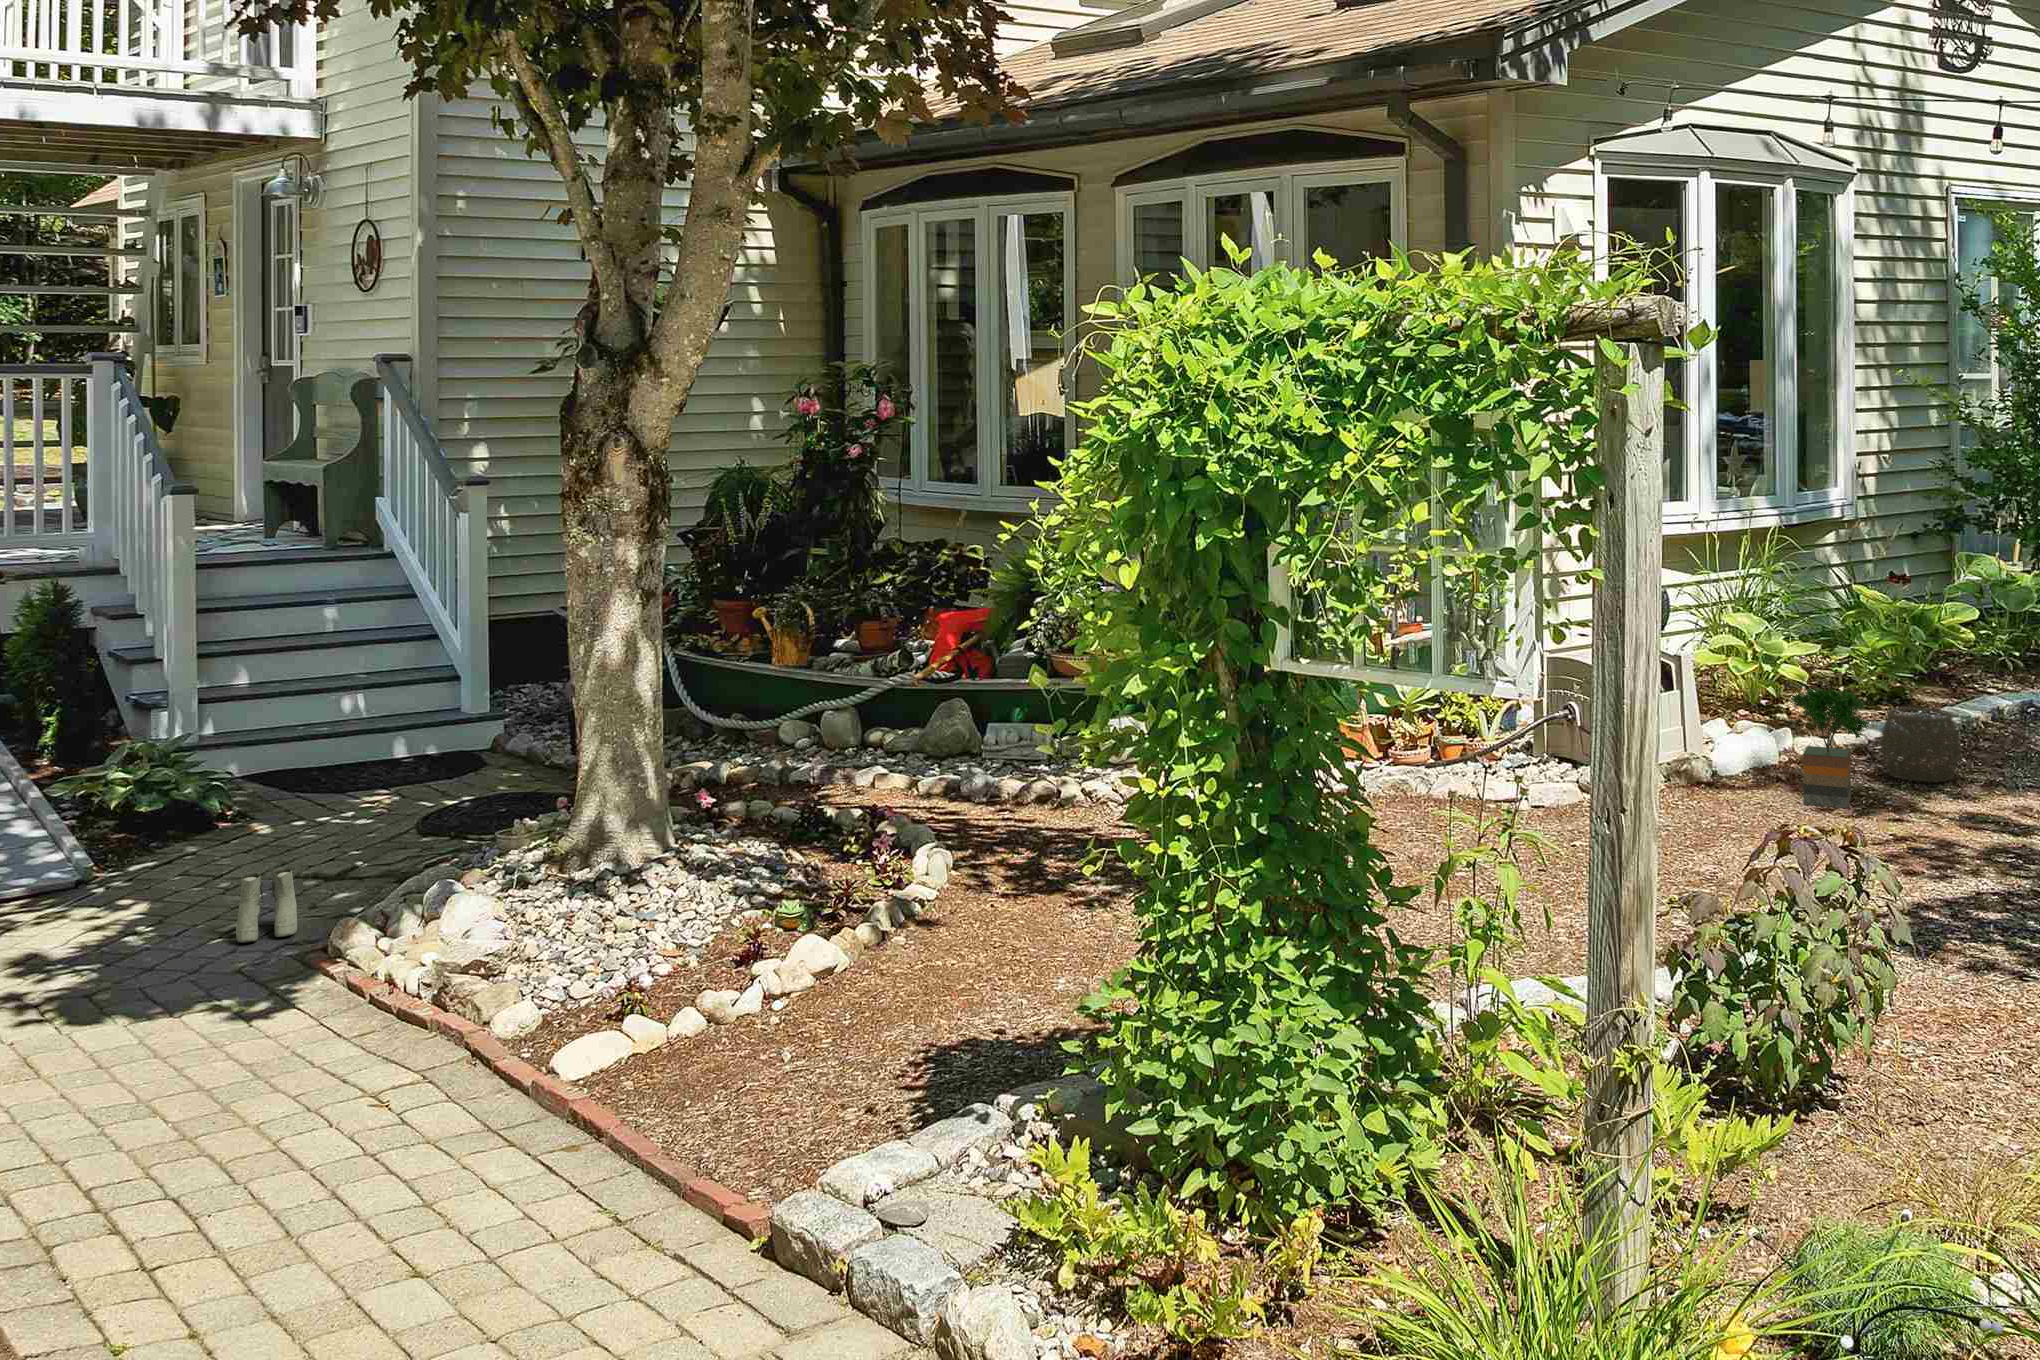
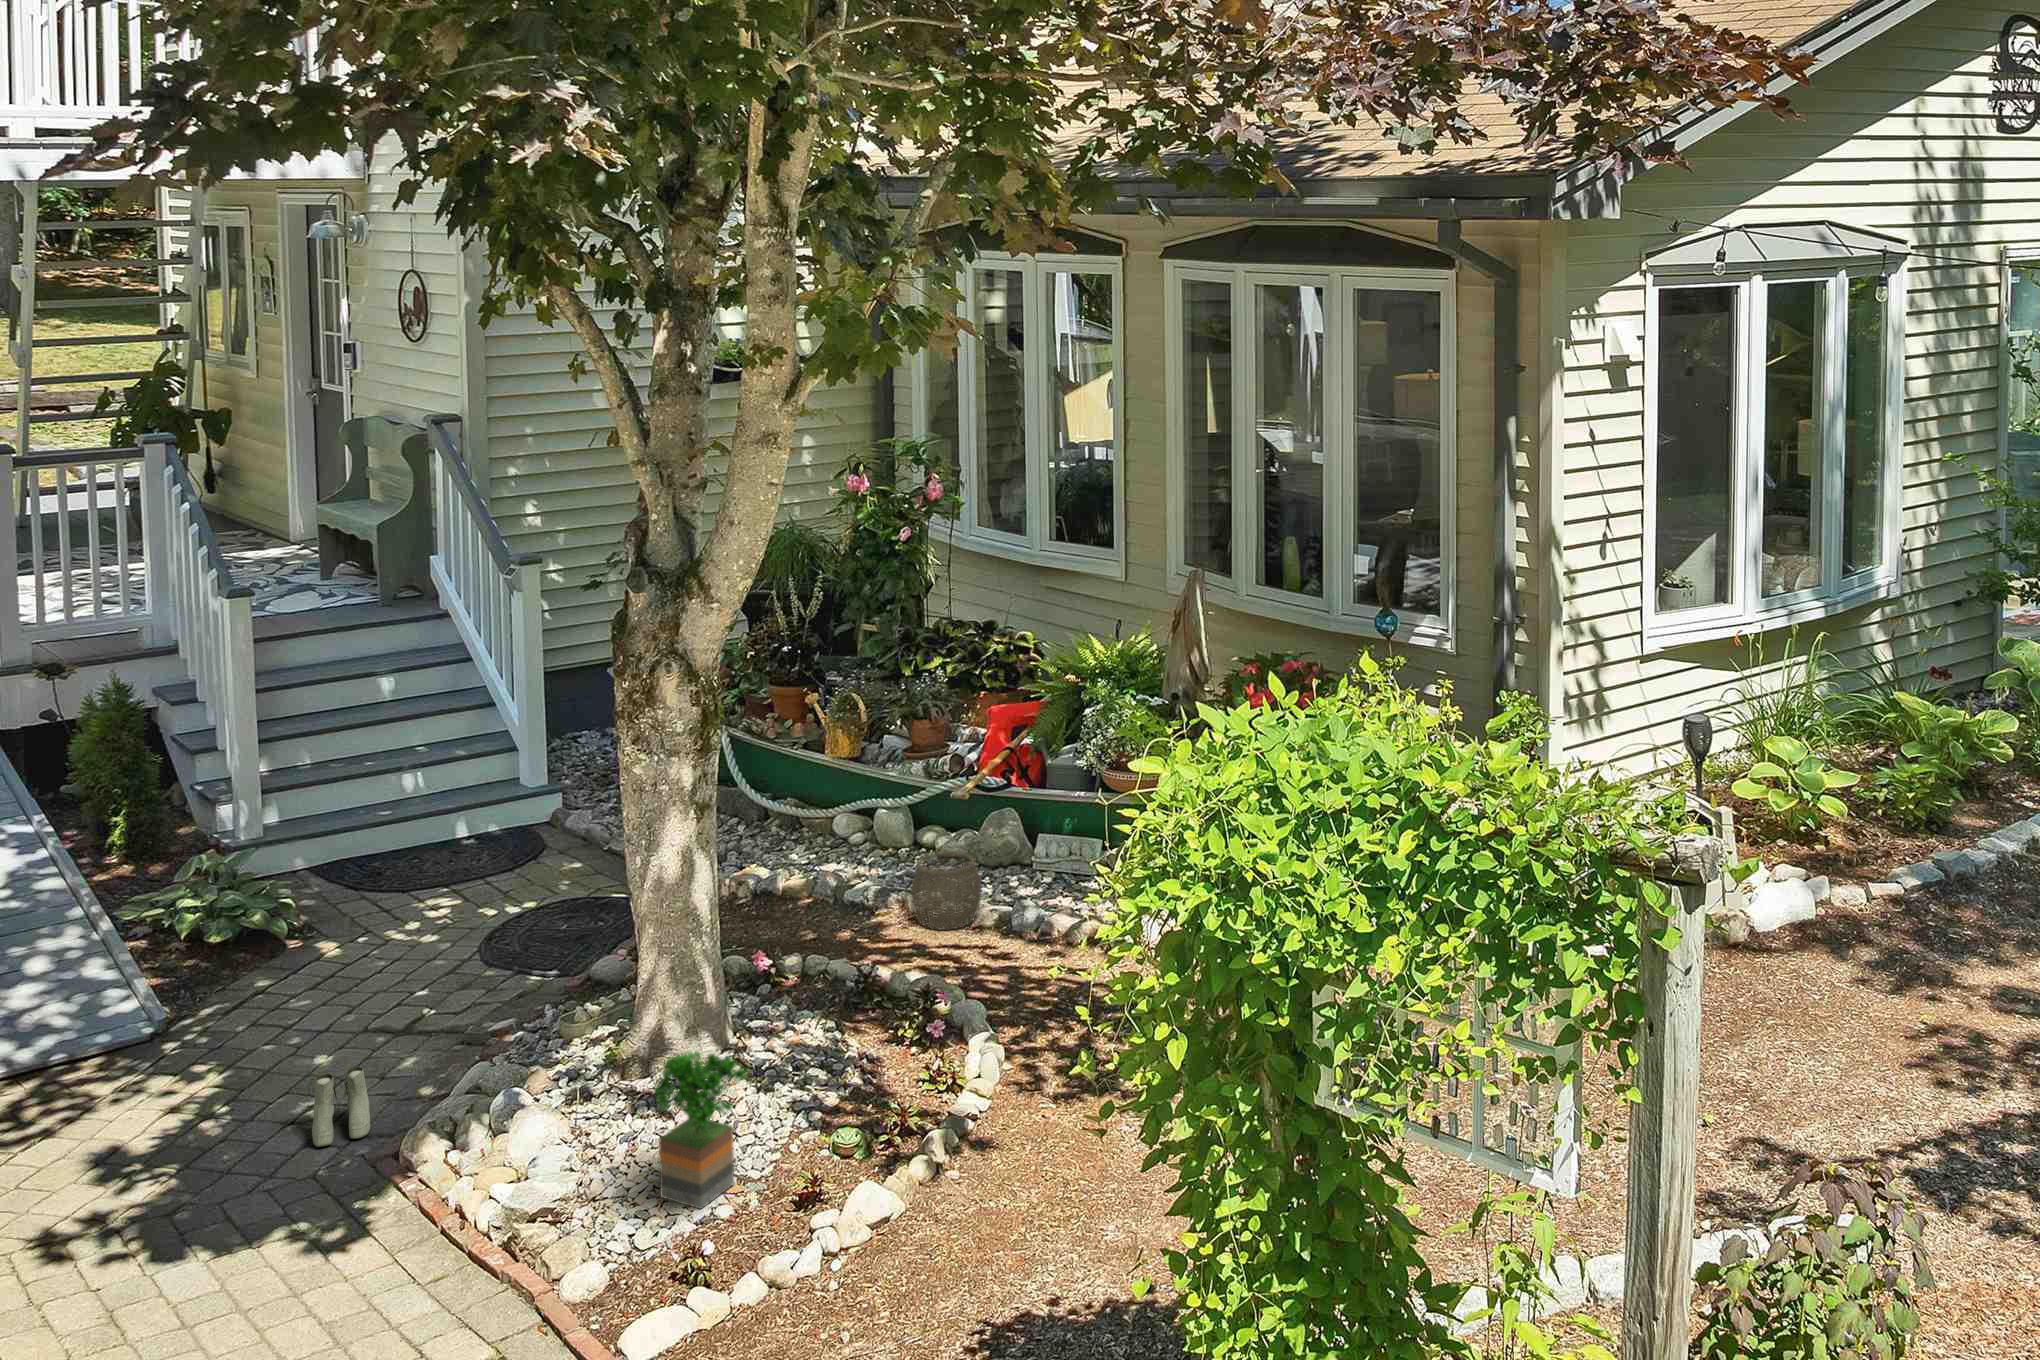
potted tree: present [1791,688,1868,808] -> present [654,1051,747,1209]
woven basket: present [1881,707,1960,783] -> present [911,851,982,930]

